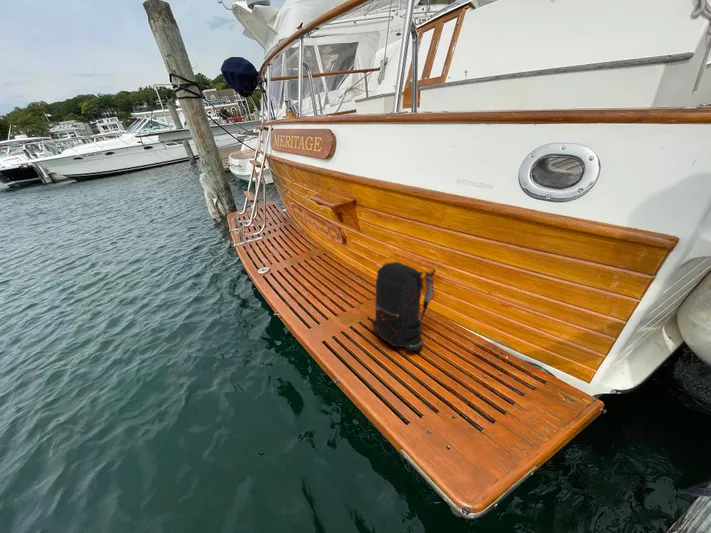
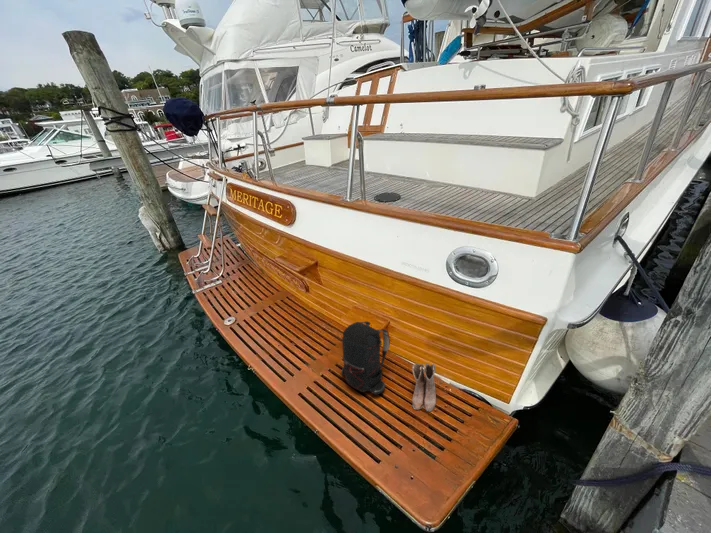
boots: none [455,315,490,376] -> present [412,363,436,412]

